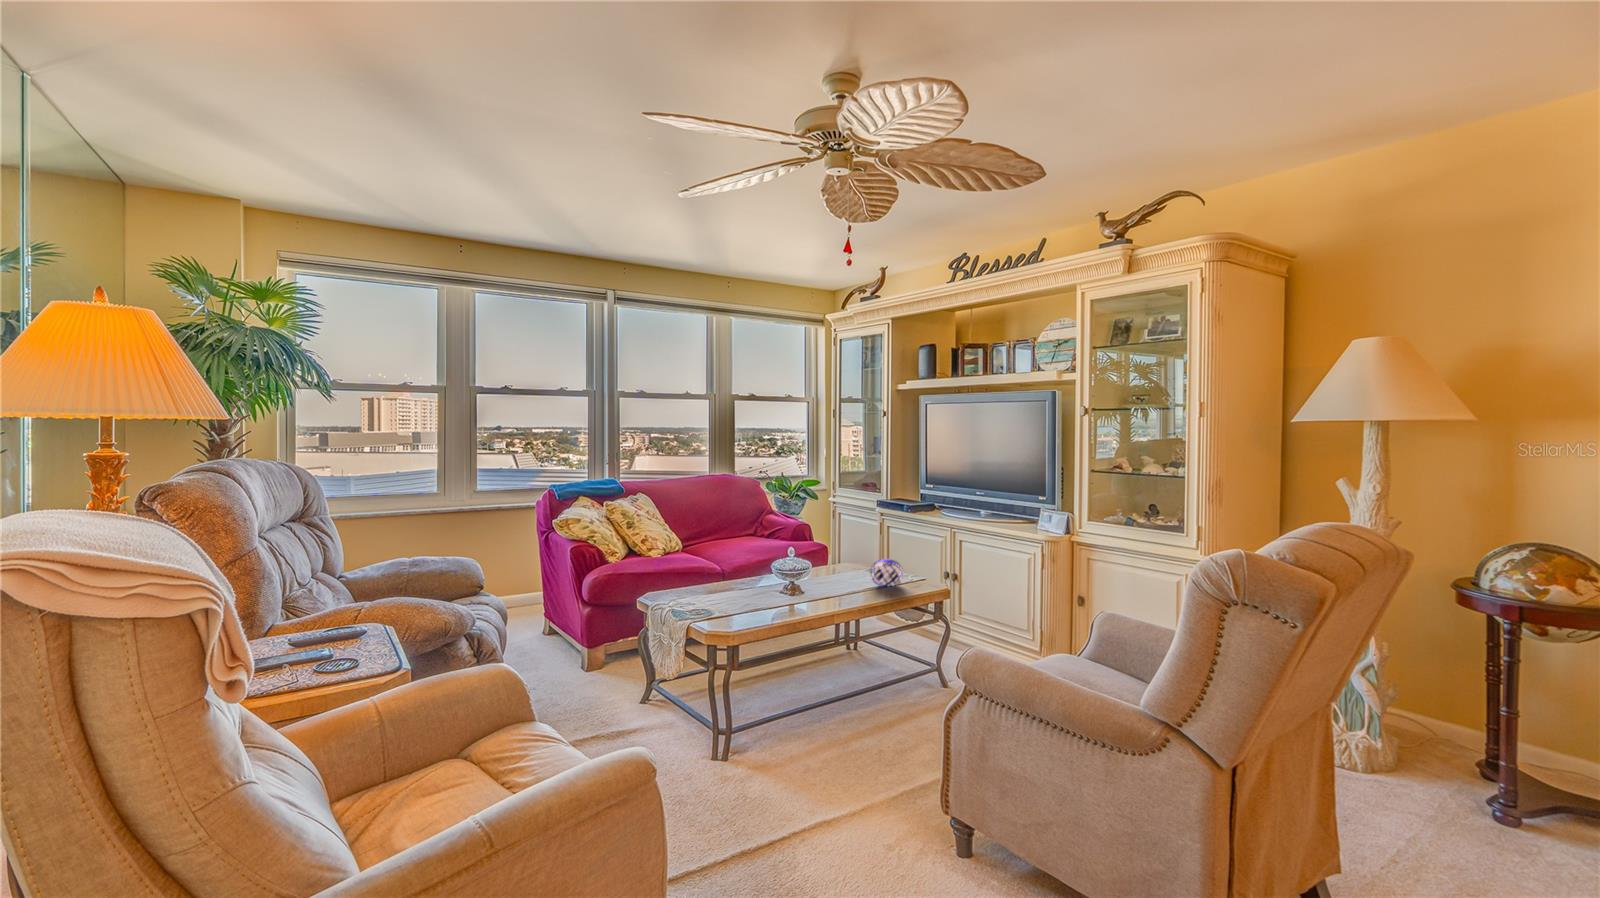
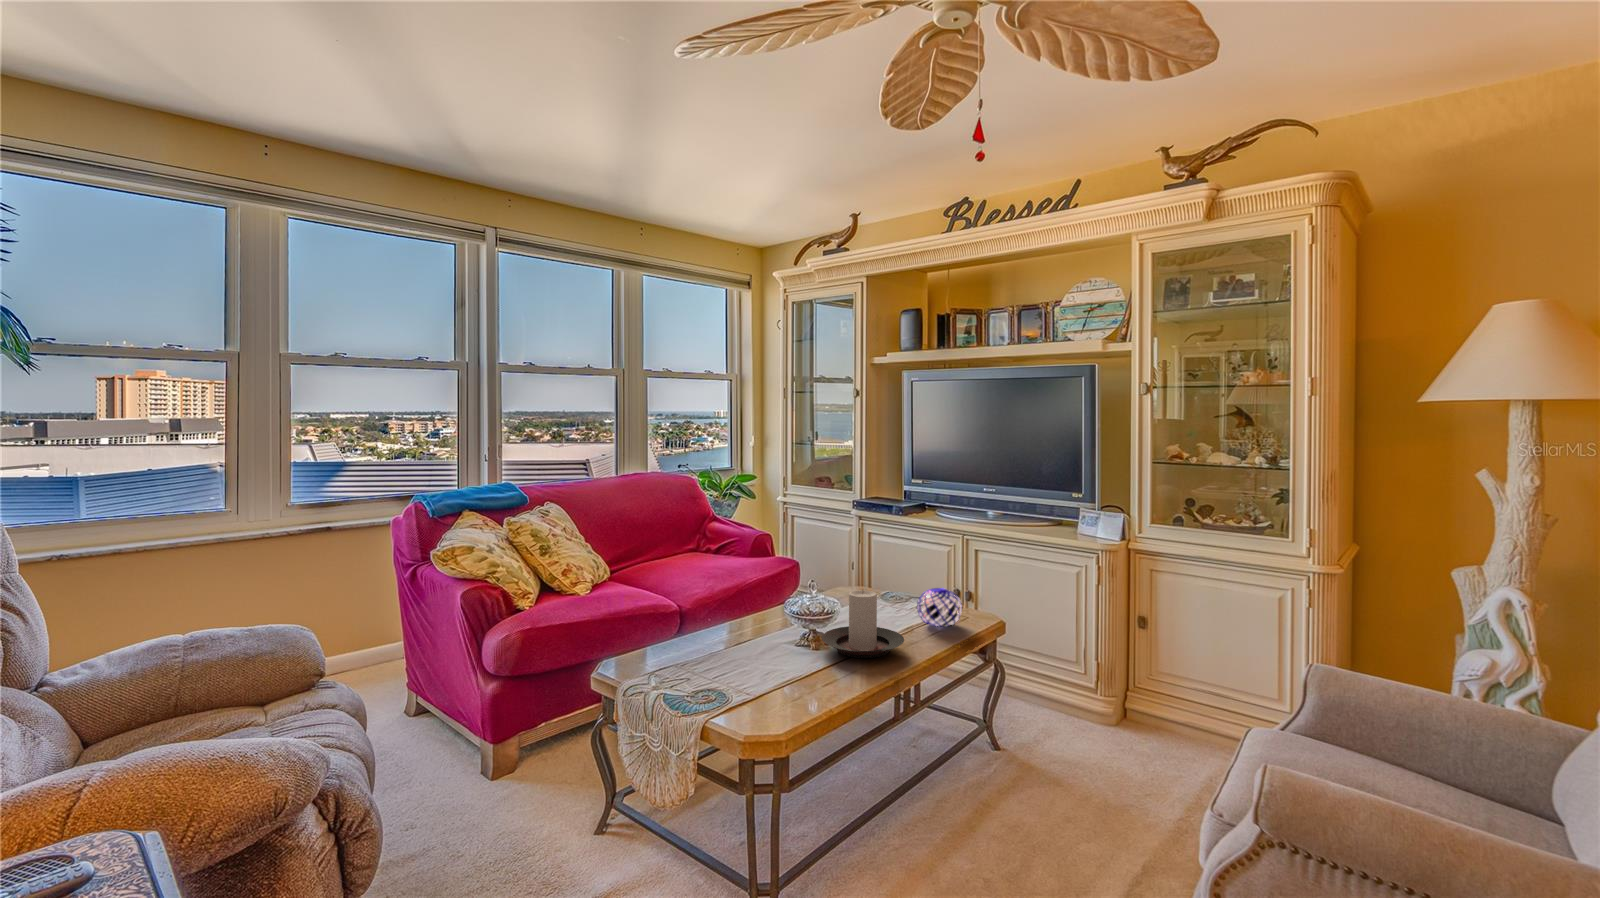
candle holder: none [788,553,845,600] -> present [822,590,904,658]

